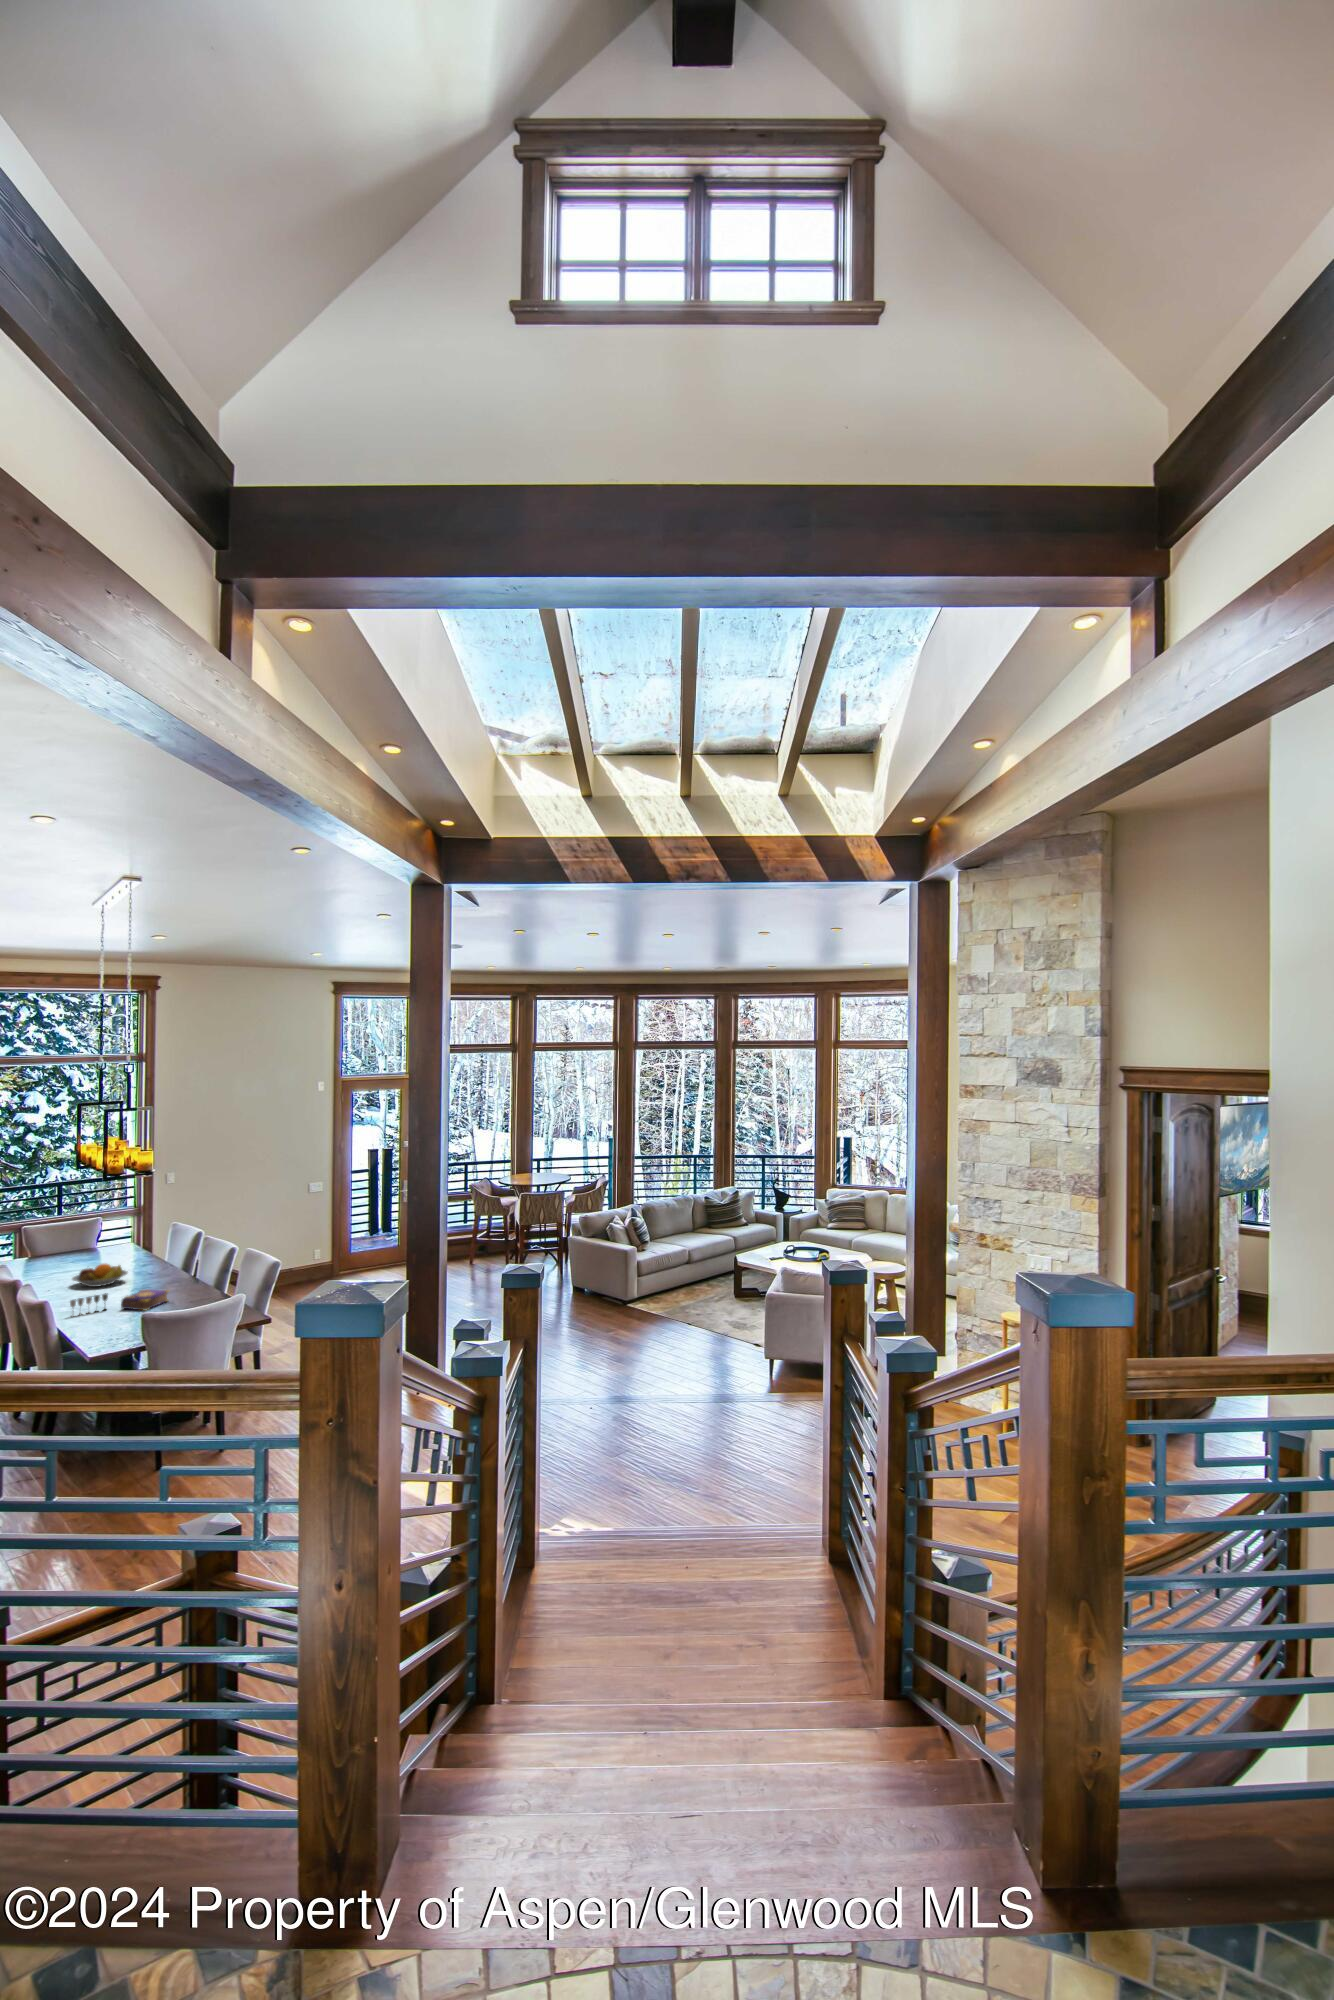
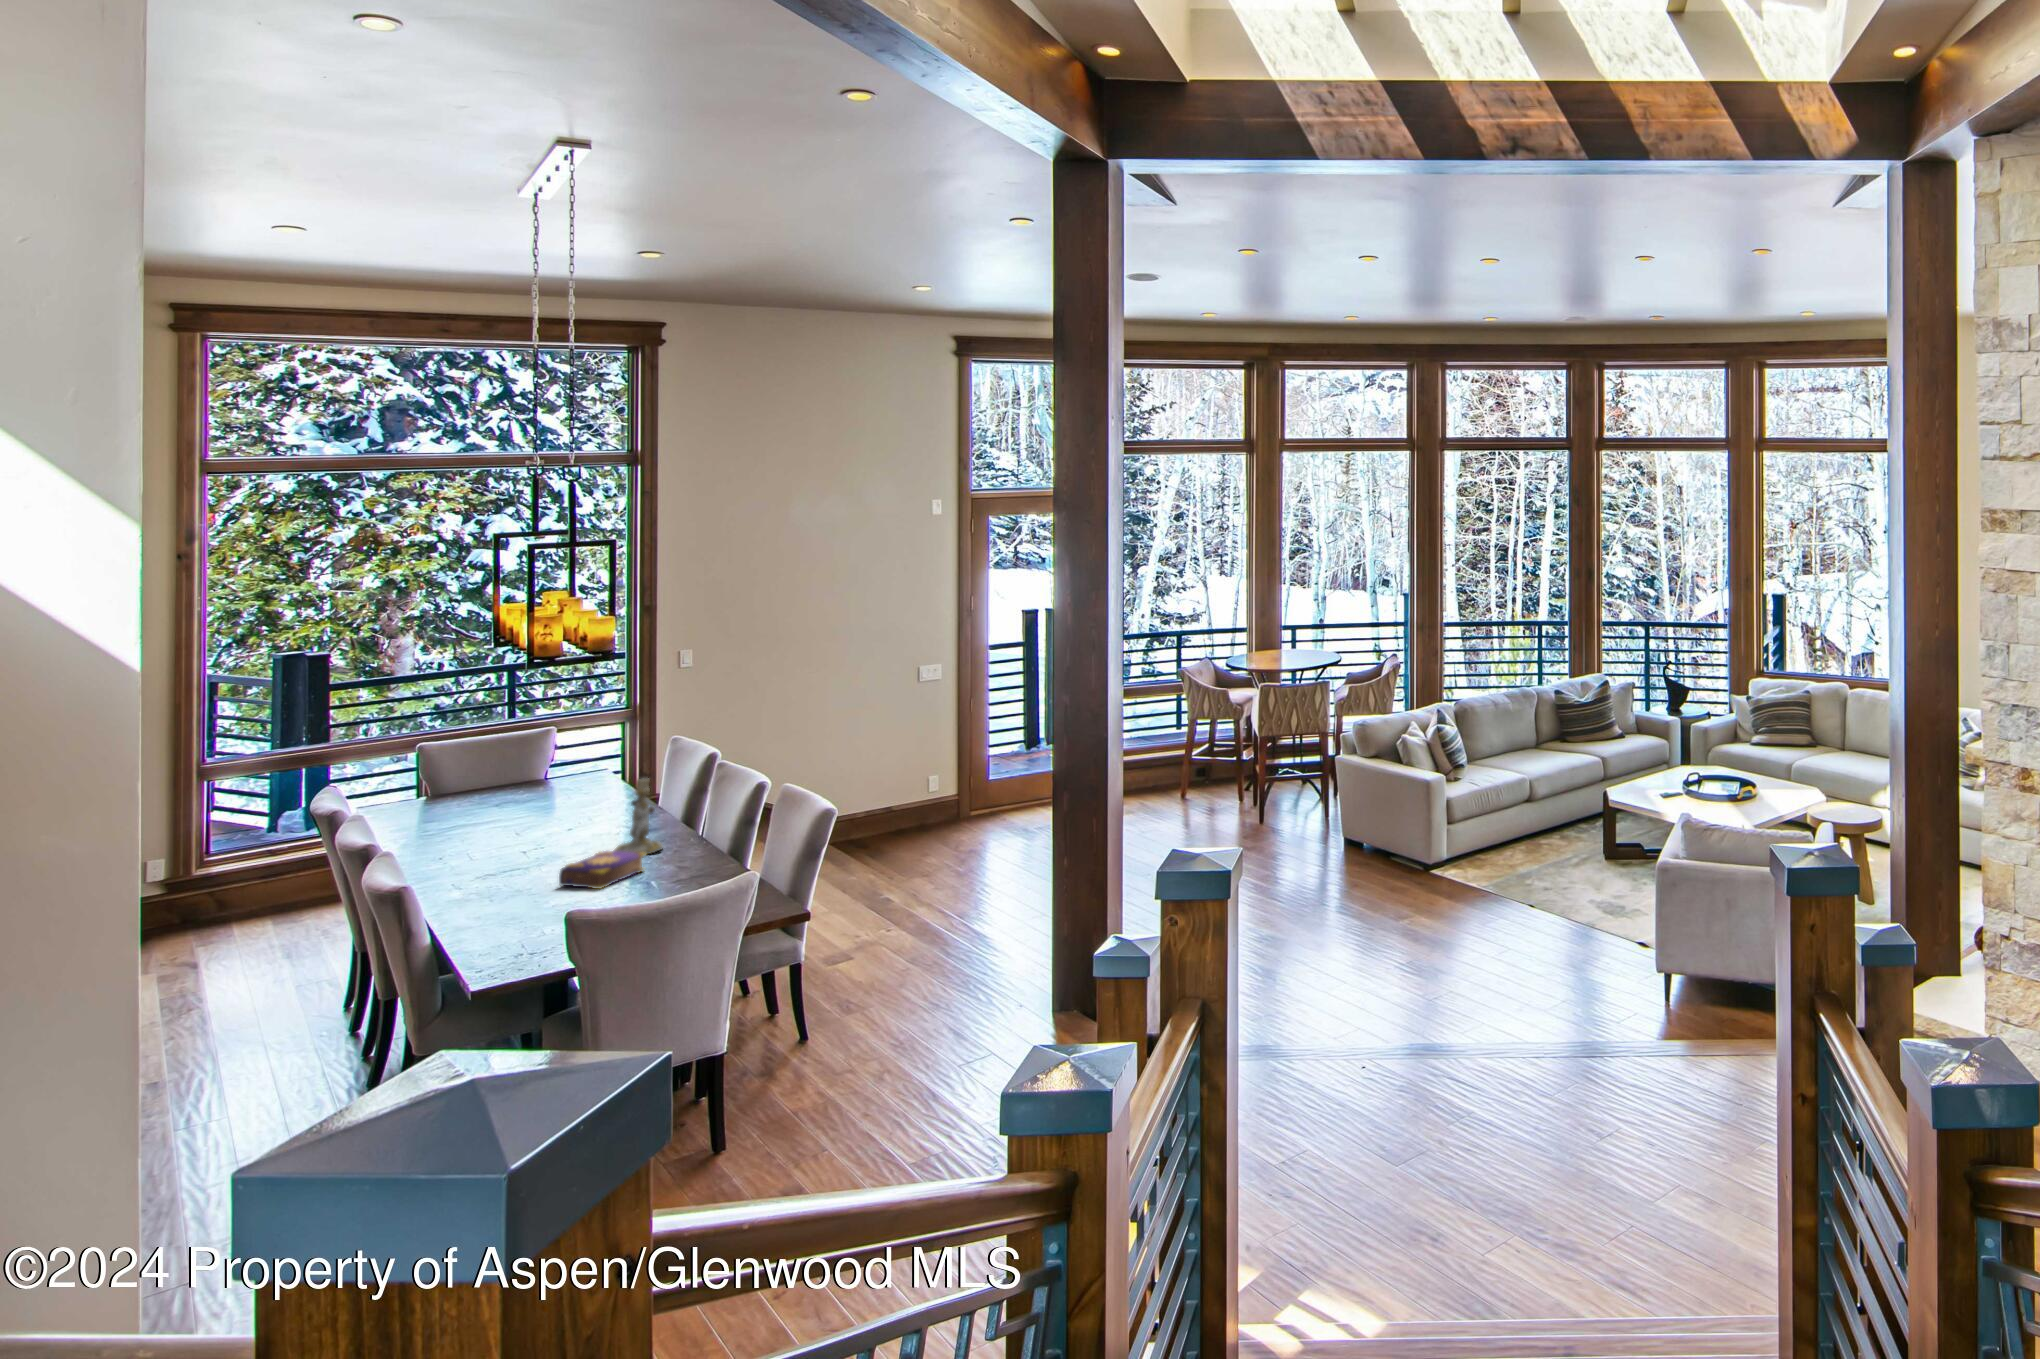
candlestick: none [145,1247,176,1294] -> present [614,779,663,854]
fruit bowl: present [72,1264,127,1287] -> none [492,804,589,844]
wine glass: present [70,1293,108,1316] -> none [468,859,538,900]

